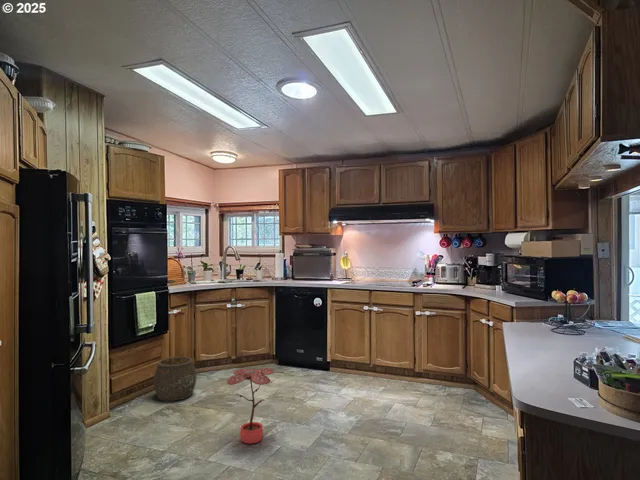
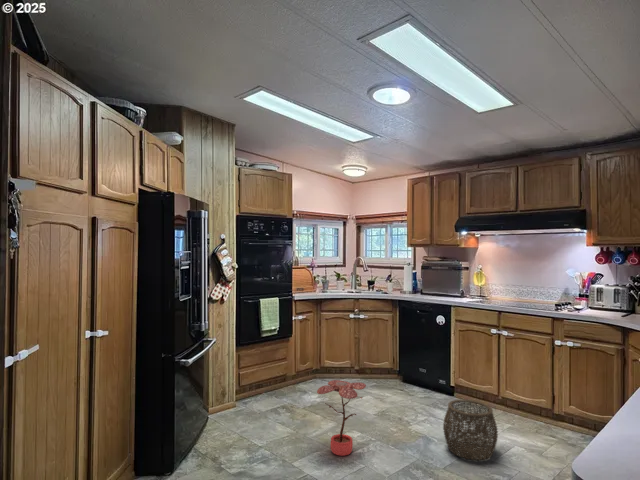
woven basket: present [154,357,197,401] -> present [443,400,498,460]

